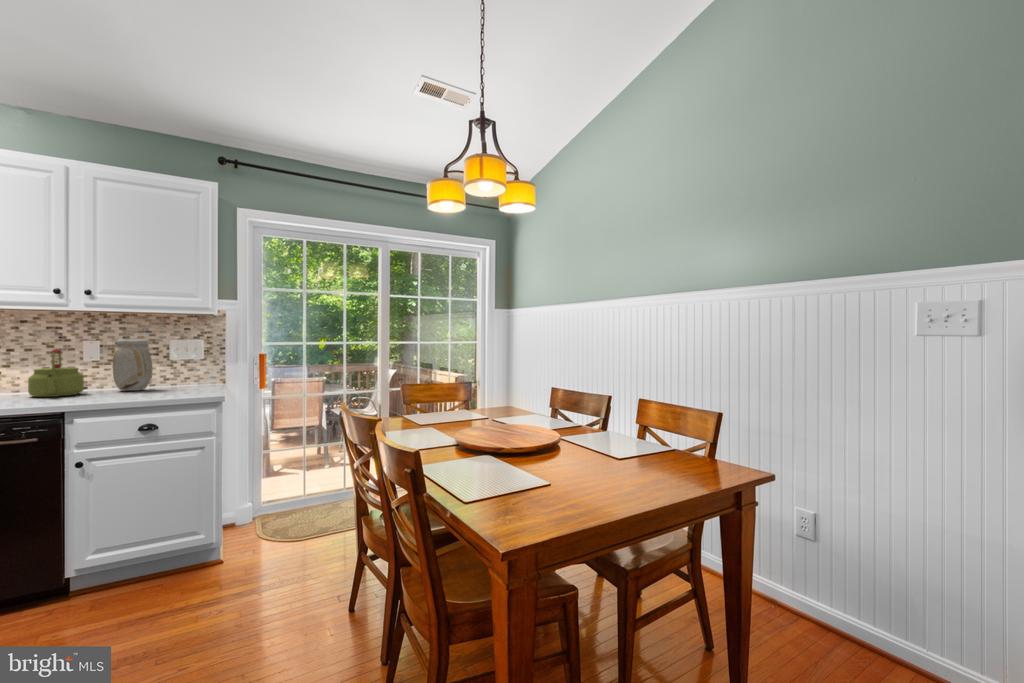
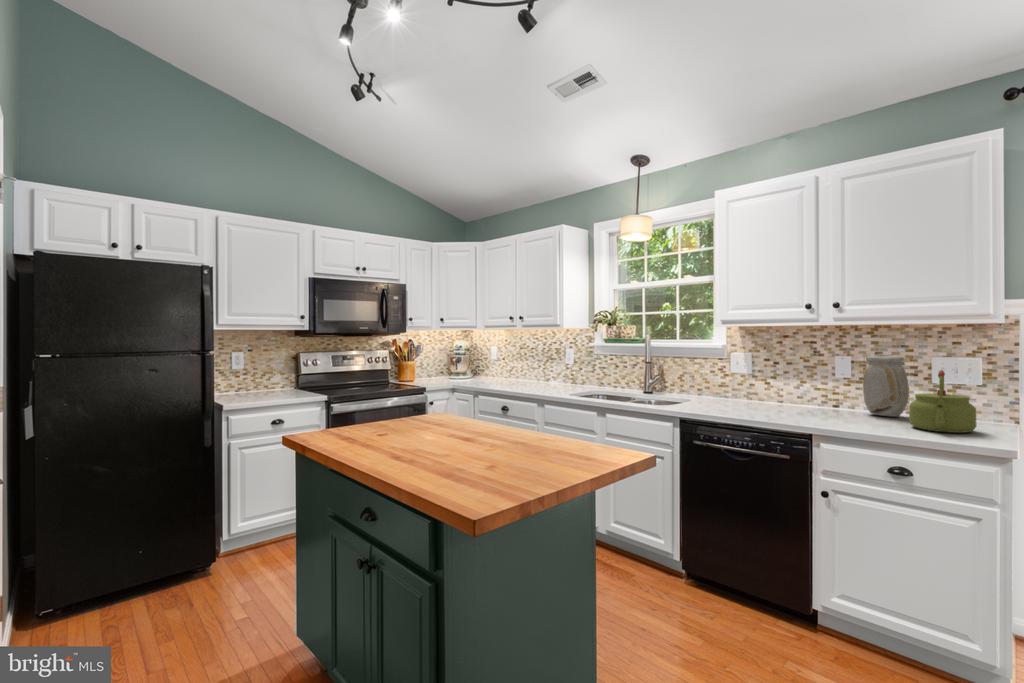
kettle: present [28,349,84,397] -> present [909,370,977,433]

